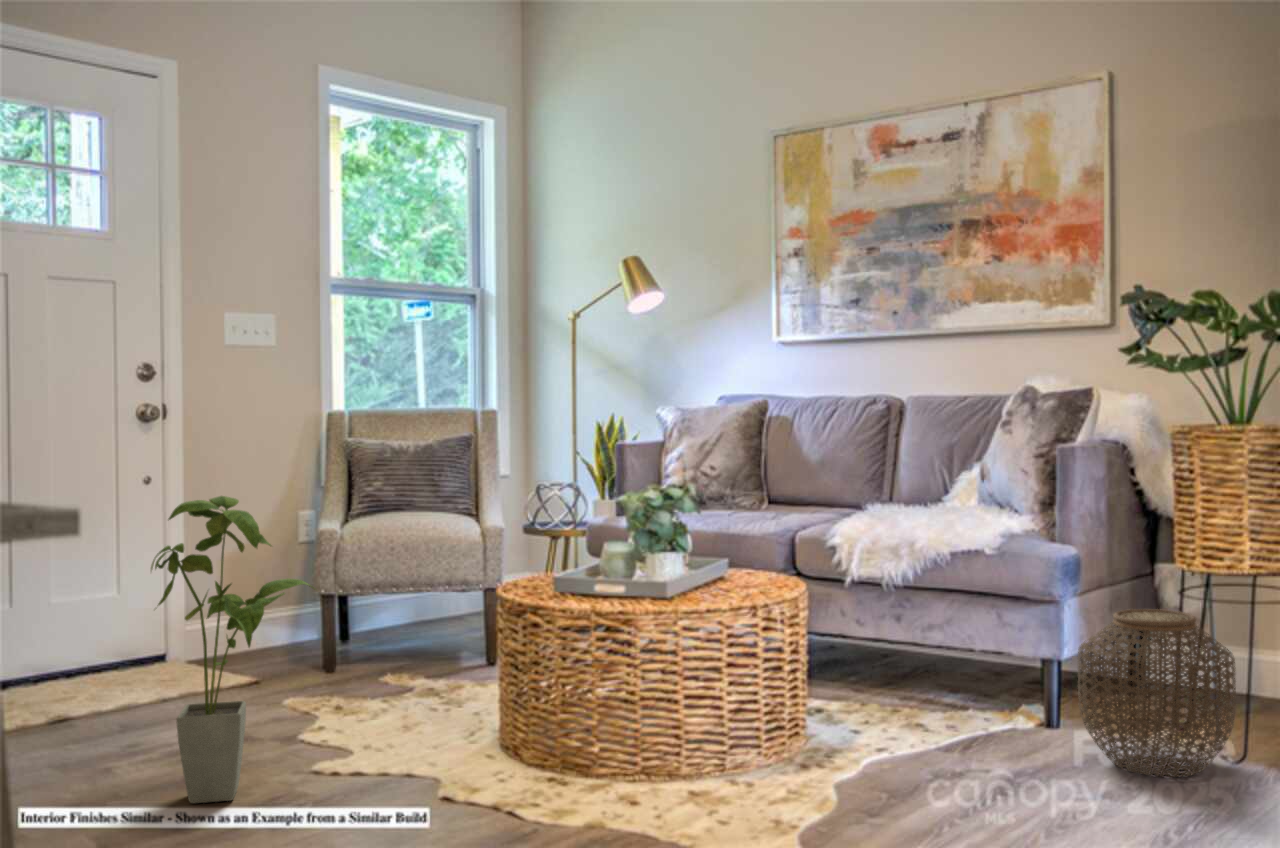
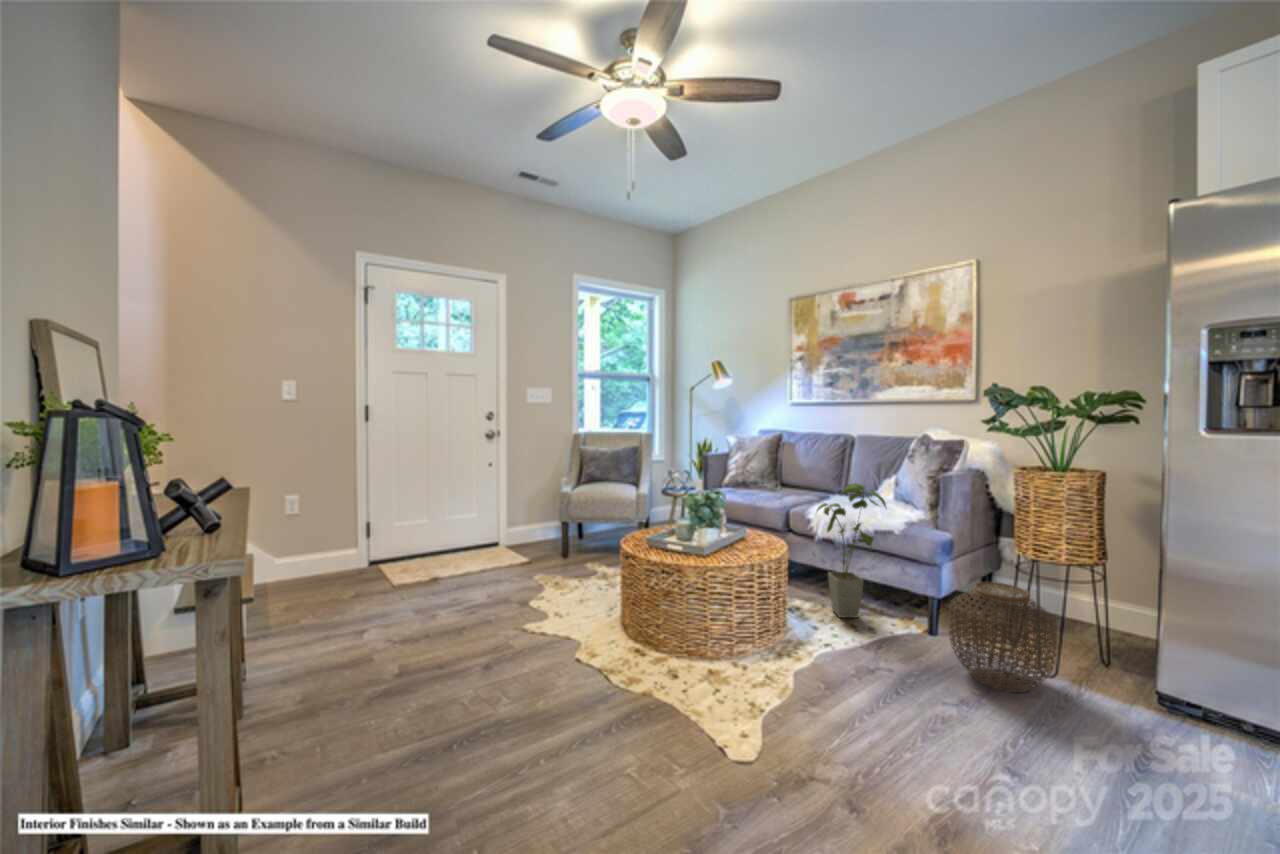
house plant: present [151,496,314,803] -> present [817,483,887,618]

